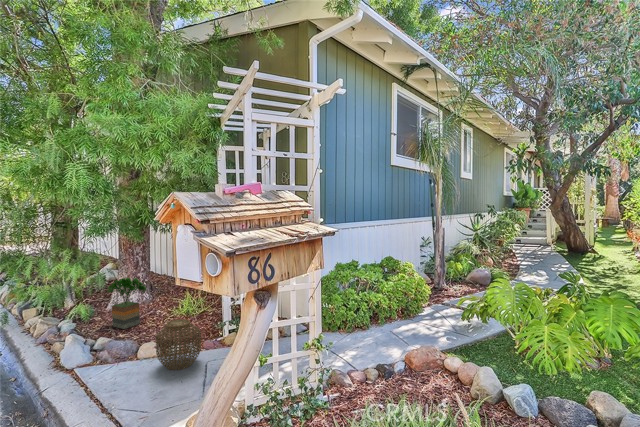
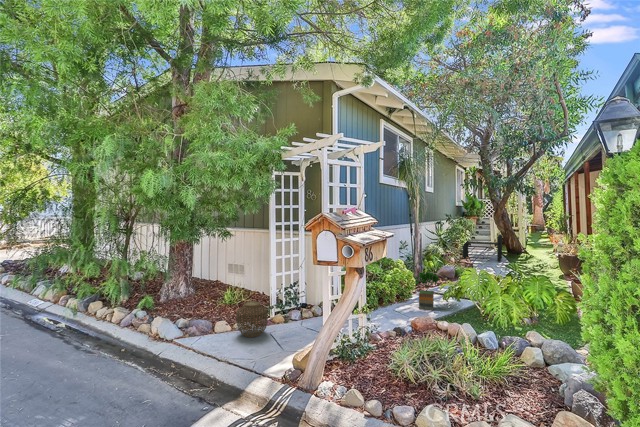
bench: none [508,227,560,263] -> present [462,234,502,261]
potted tree: present [108,278,146,329] -> present [415,272,440,311]

